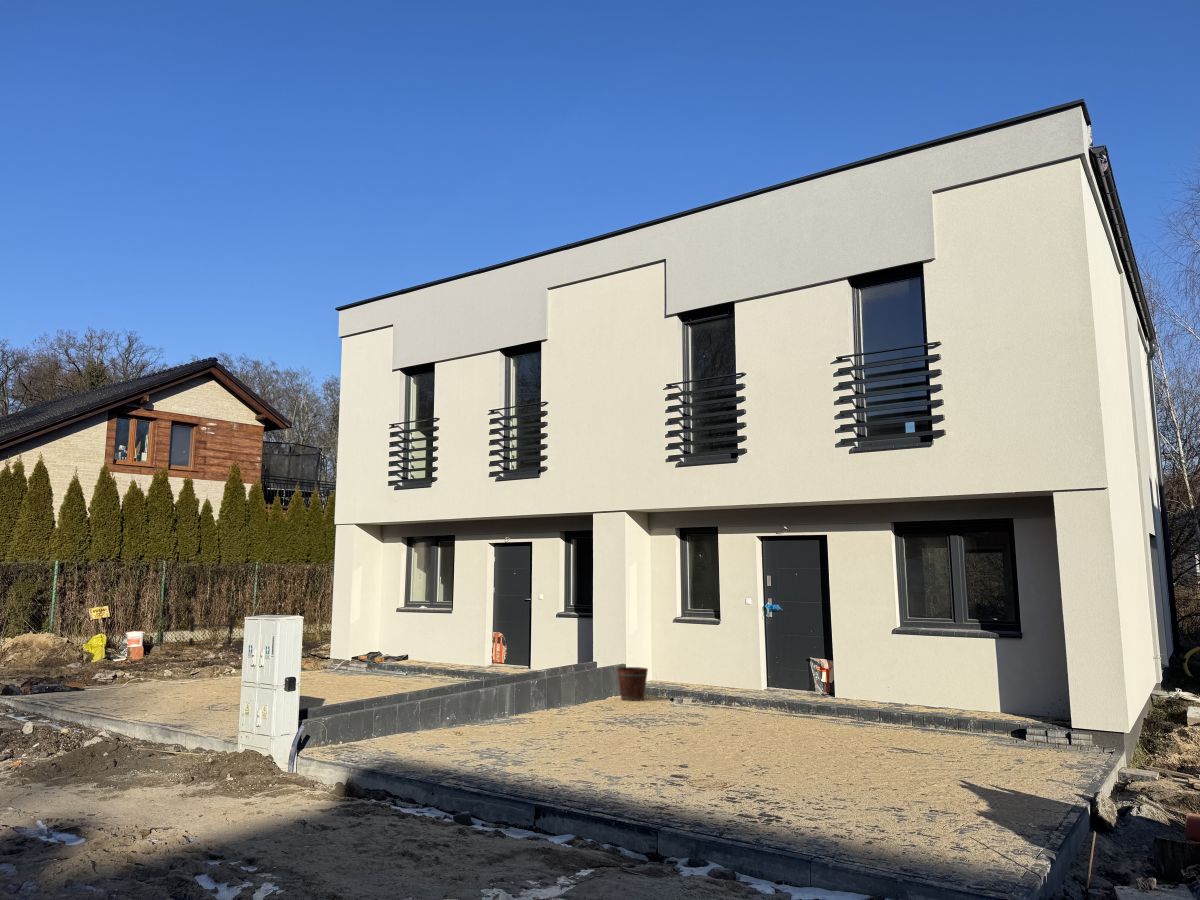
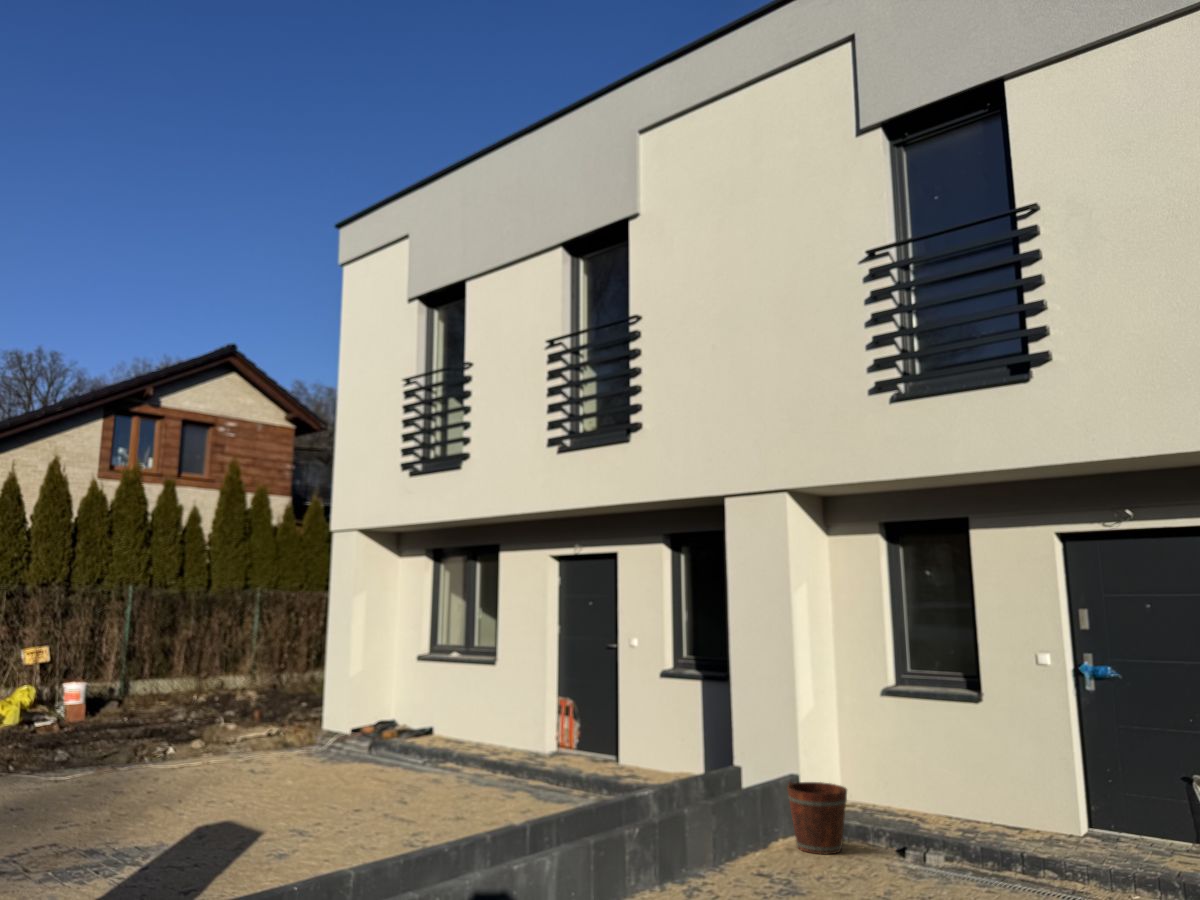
bench: present [189,614,234,645] -> none [171,656,232,696]

